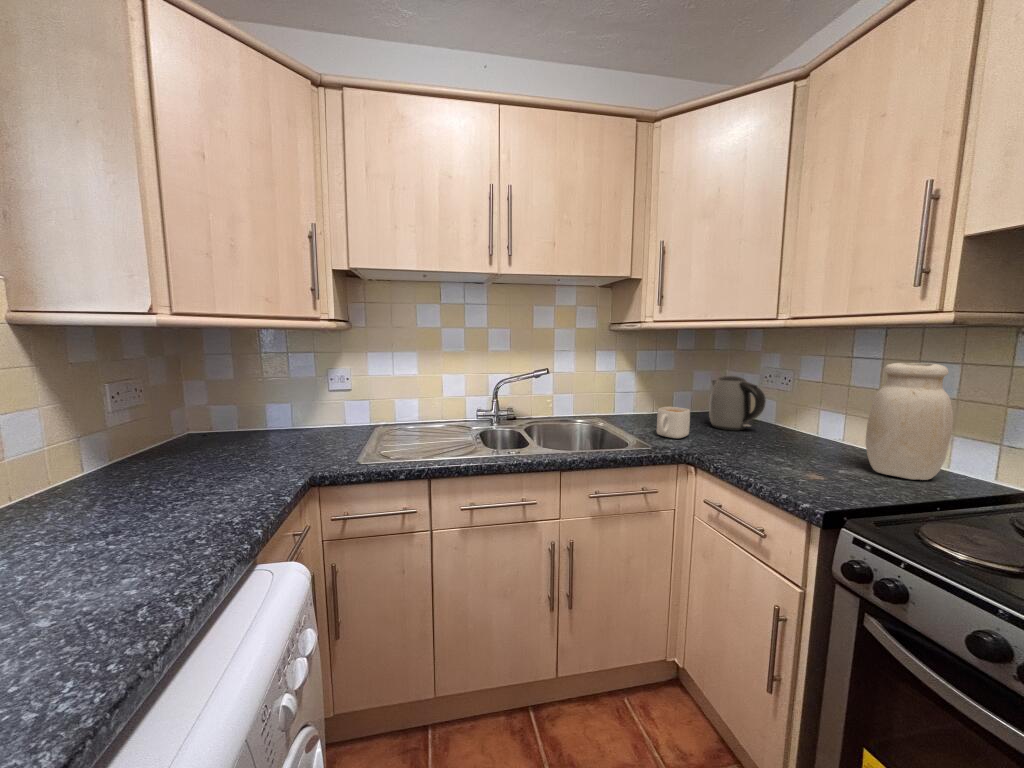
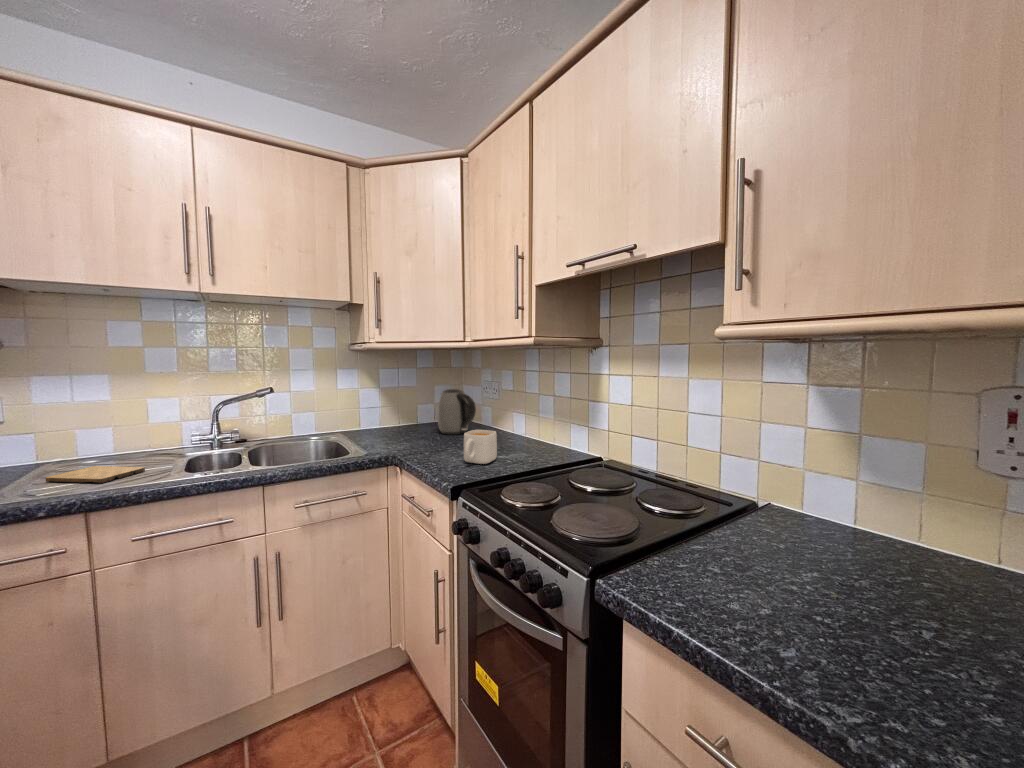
jar: present [866,363,953,480] -> none [517,374,560,458]
mug: present [657,407,690,438] -> present [464,430,497,464]
cutting board: none [389,434,455,453] -> present [46,466,145,483]

